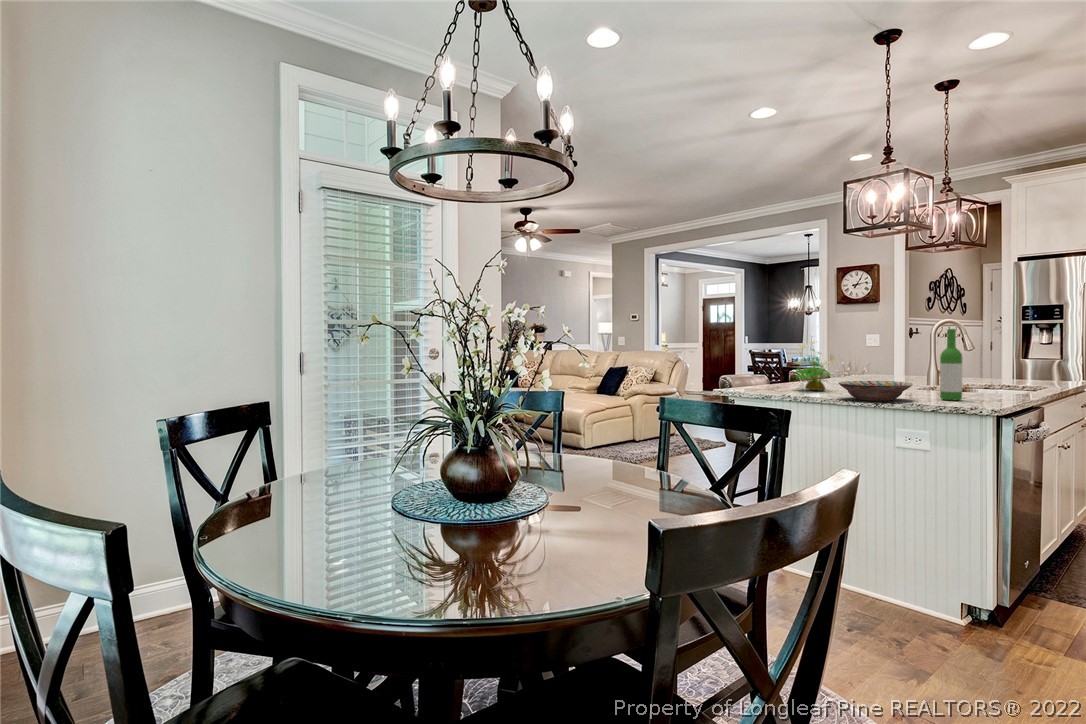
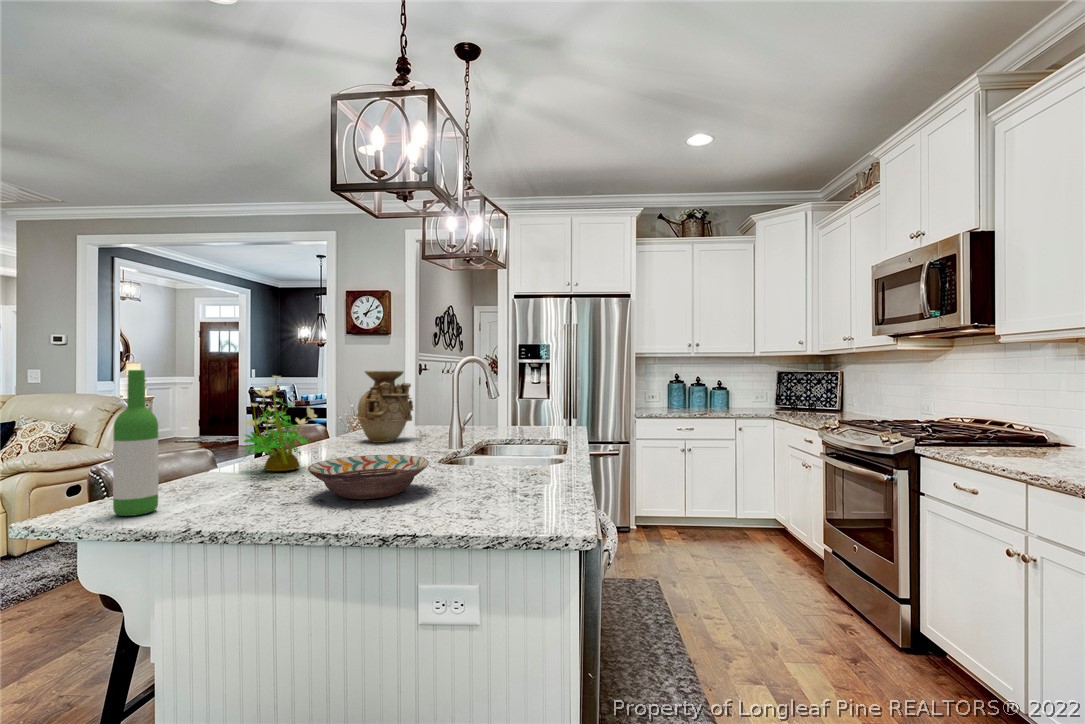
wine bottle: present [940,329,962,400] -> present [113,370,159,516]
vase: none [857,332,903,384] -> present [357,371,413,443]

